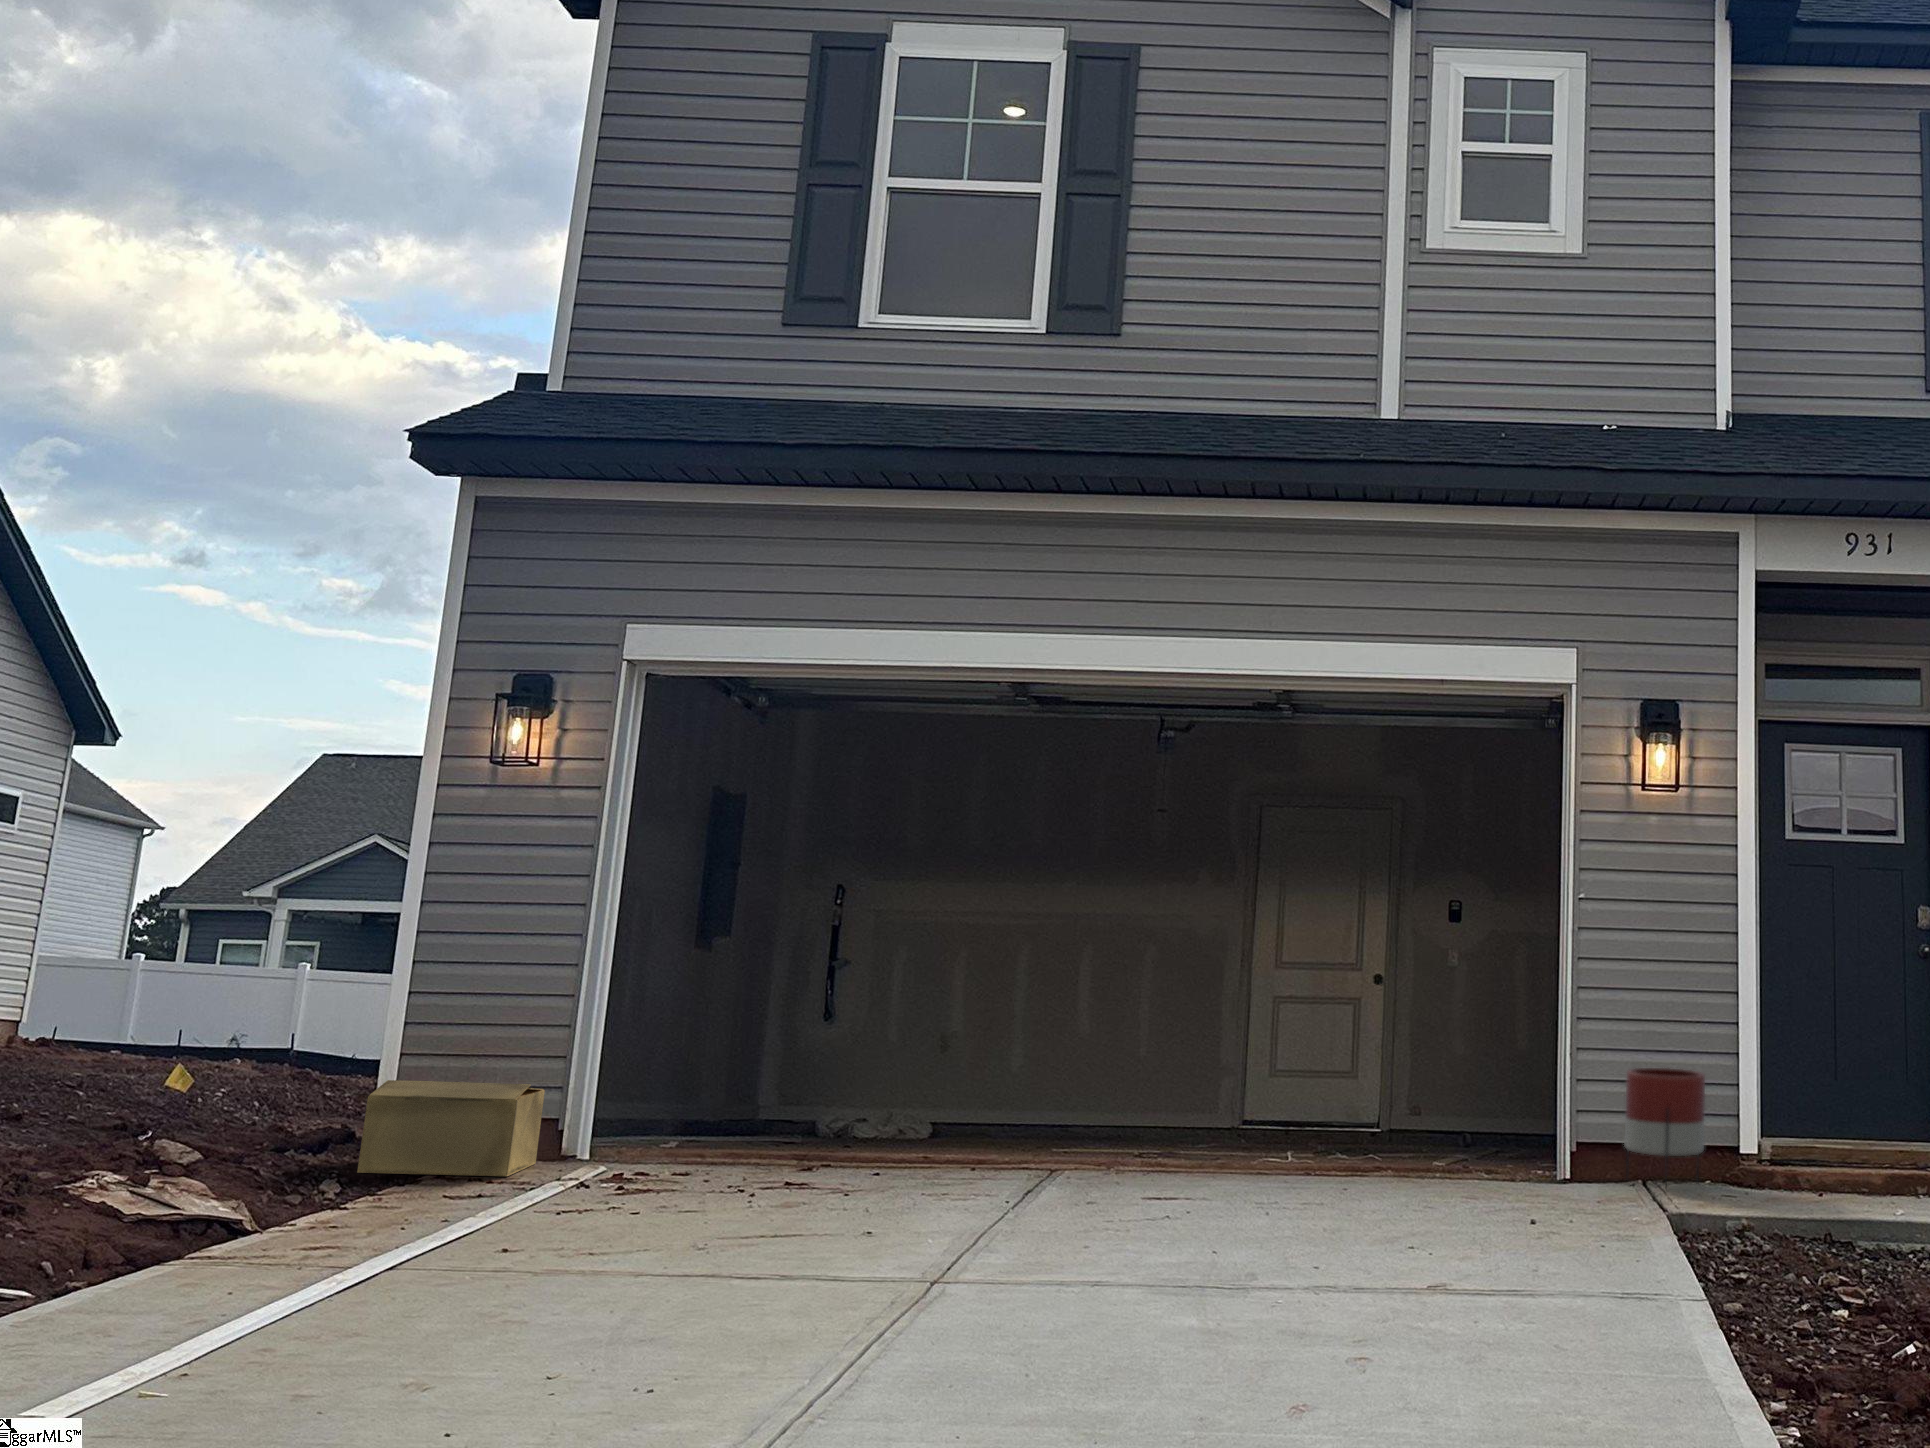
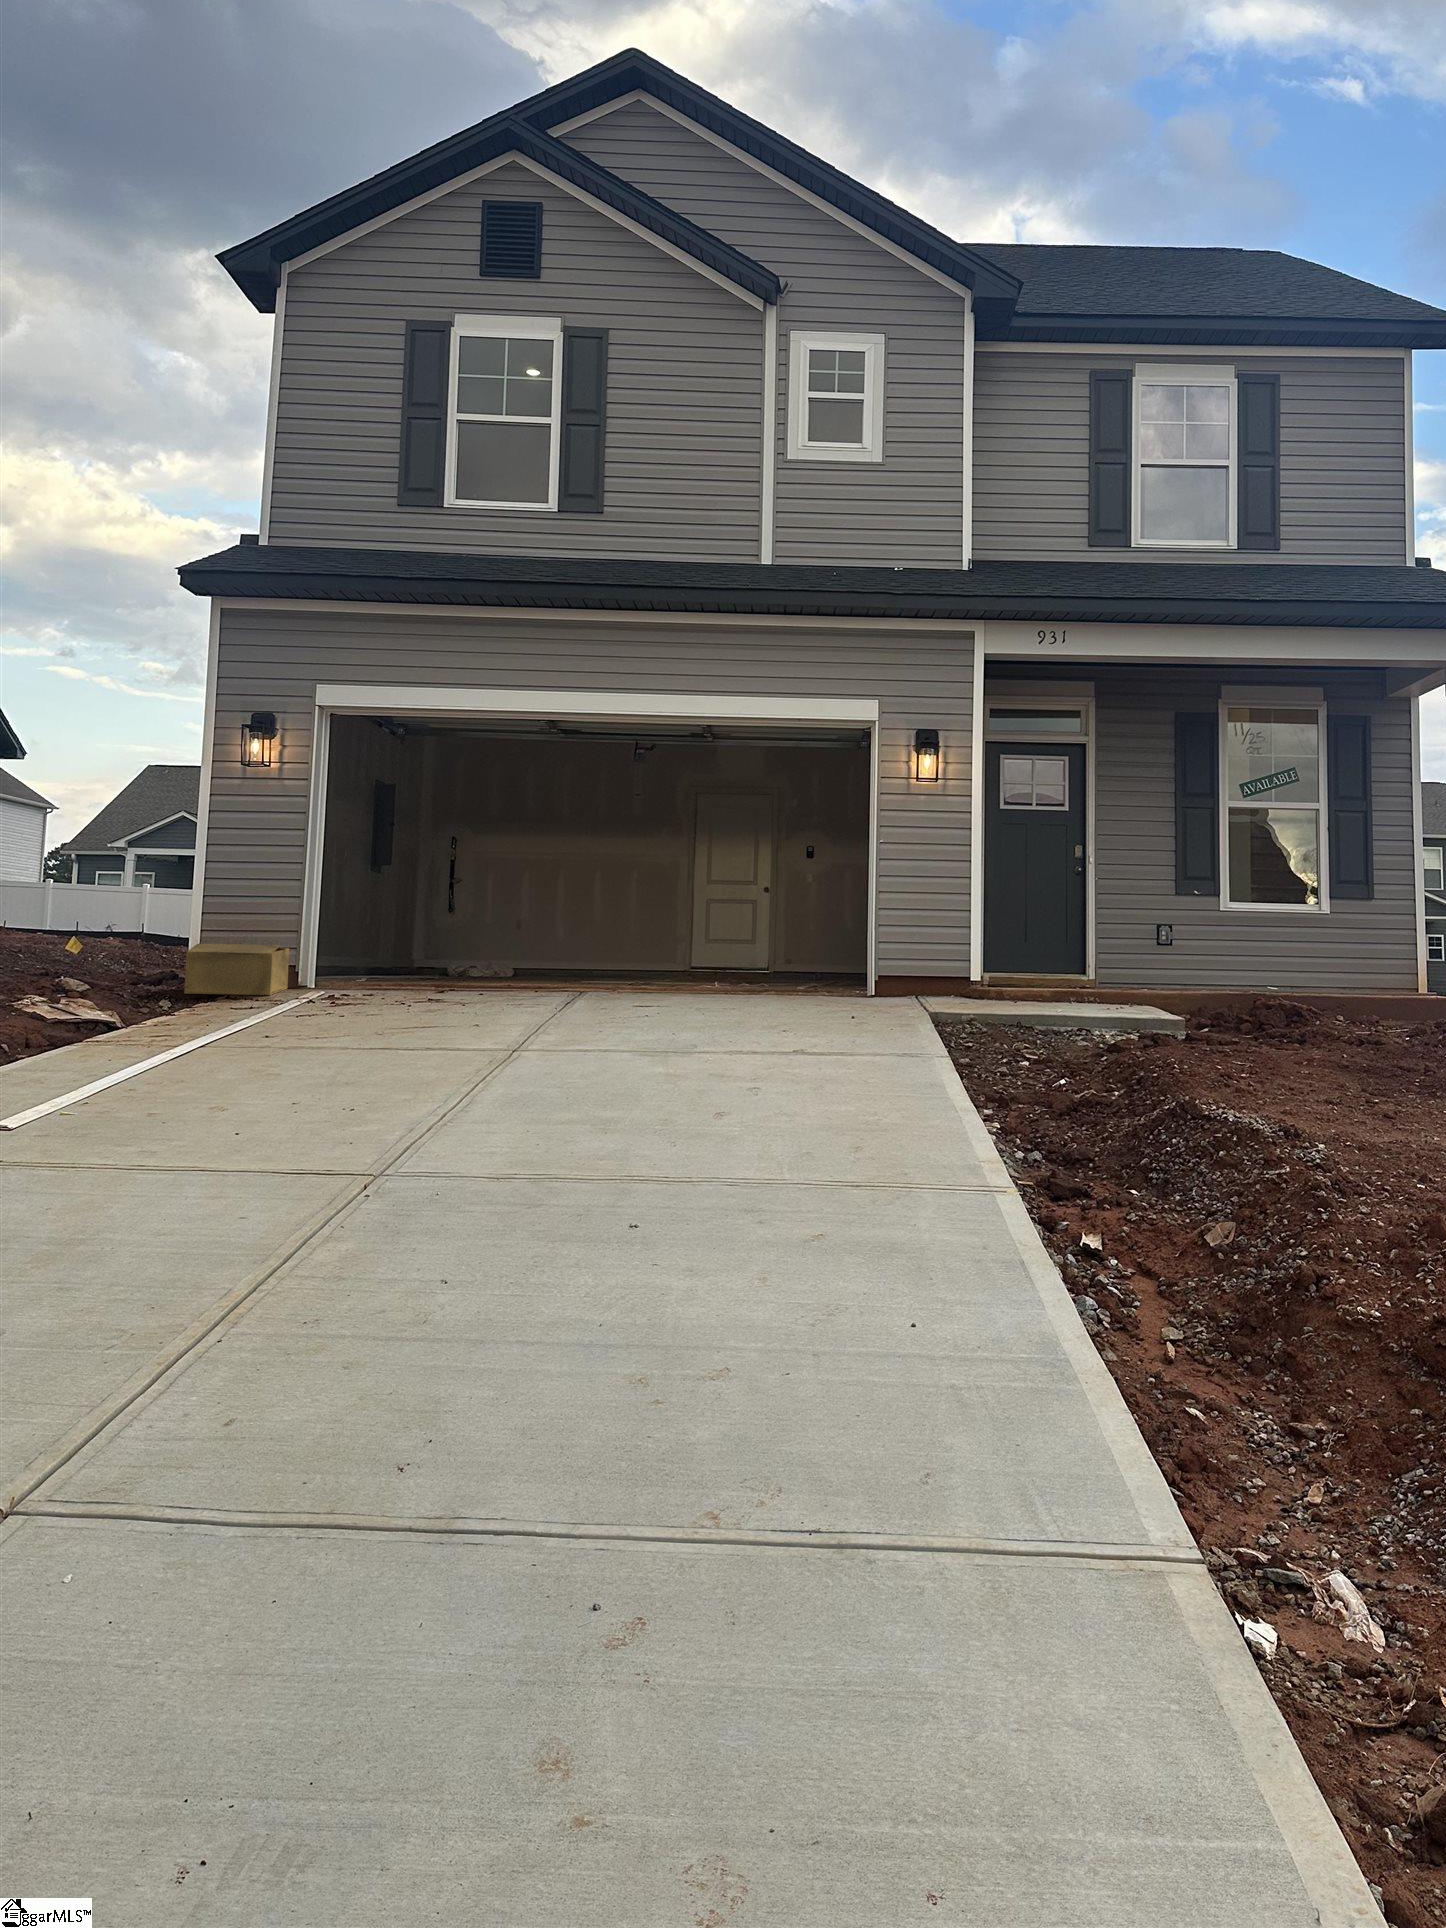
planter: present [1624,1068,1705,1182] -> none [904,933,950,1000]

